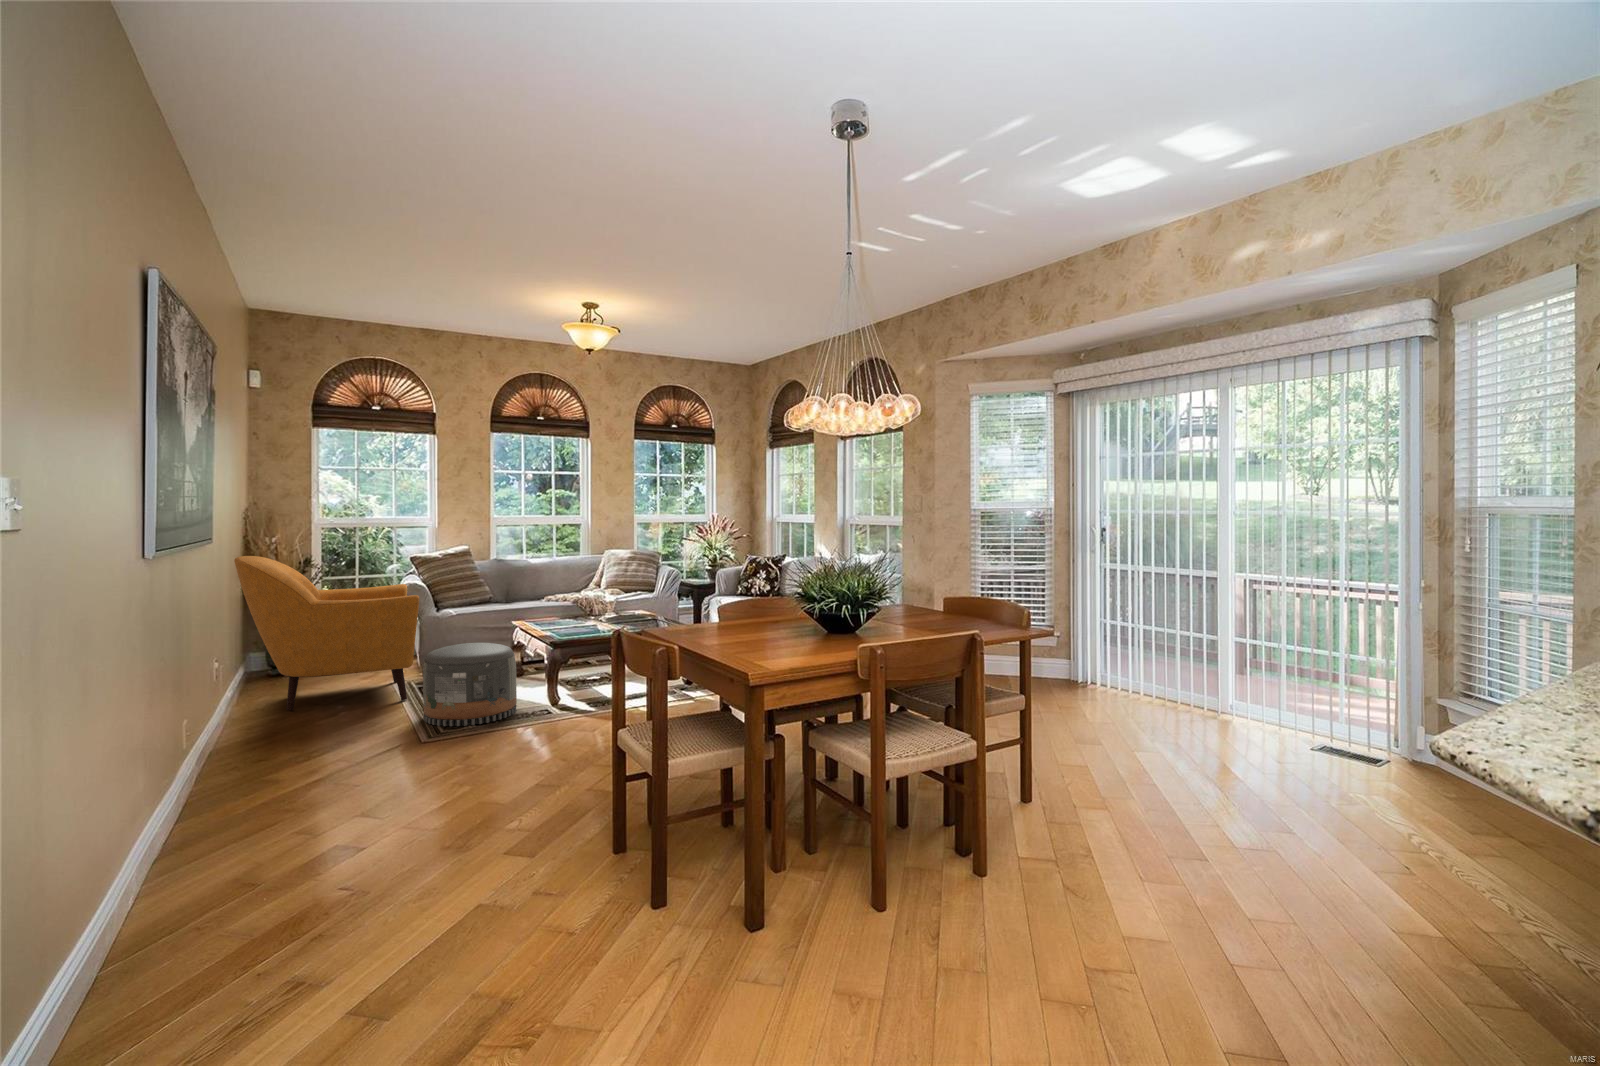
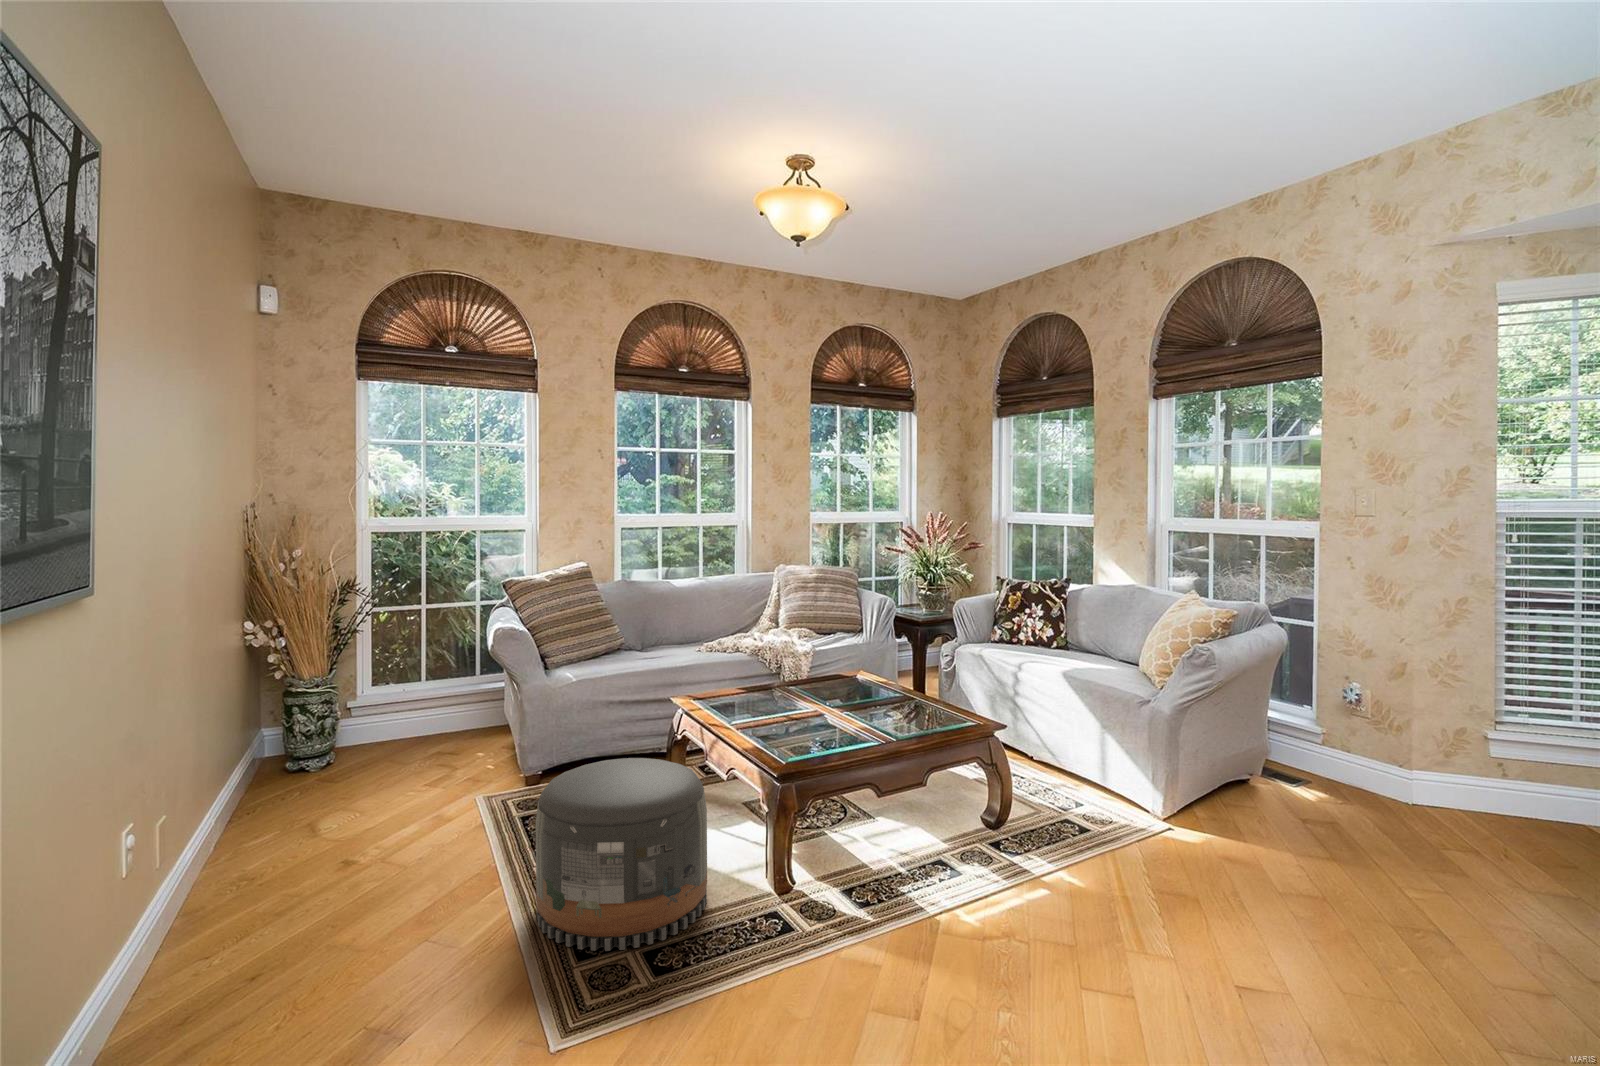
armchair: present [234,556,419,710] -> none [199,589,525,875]

